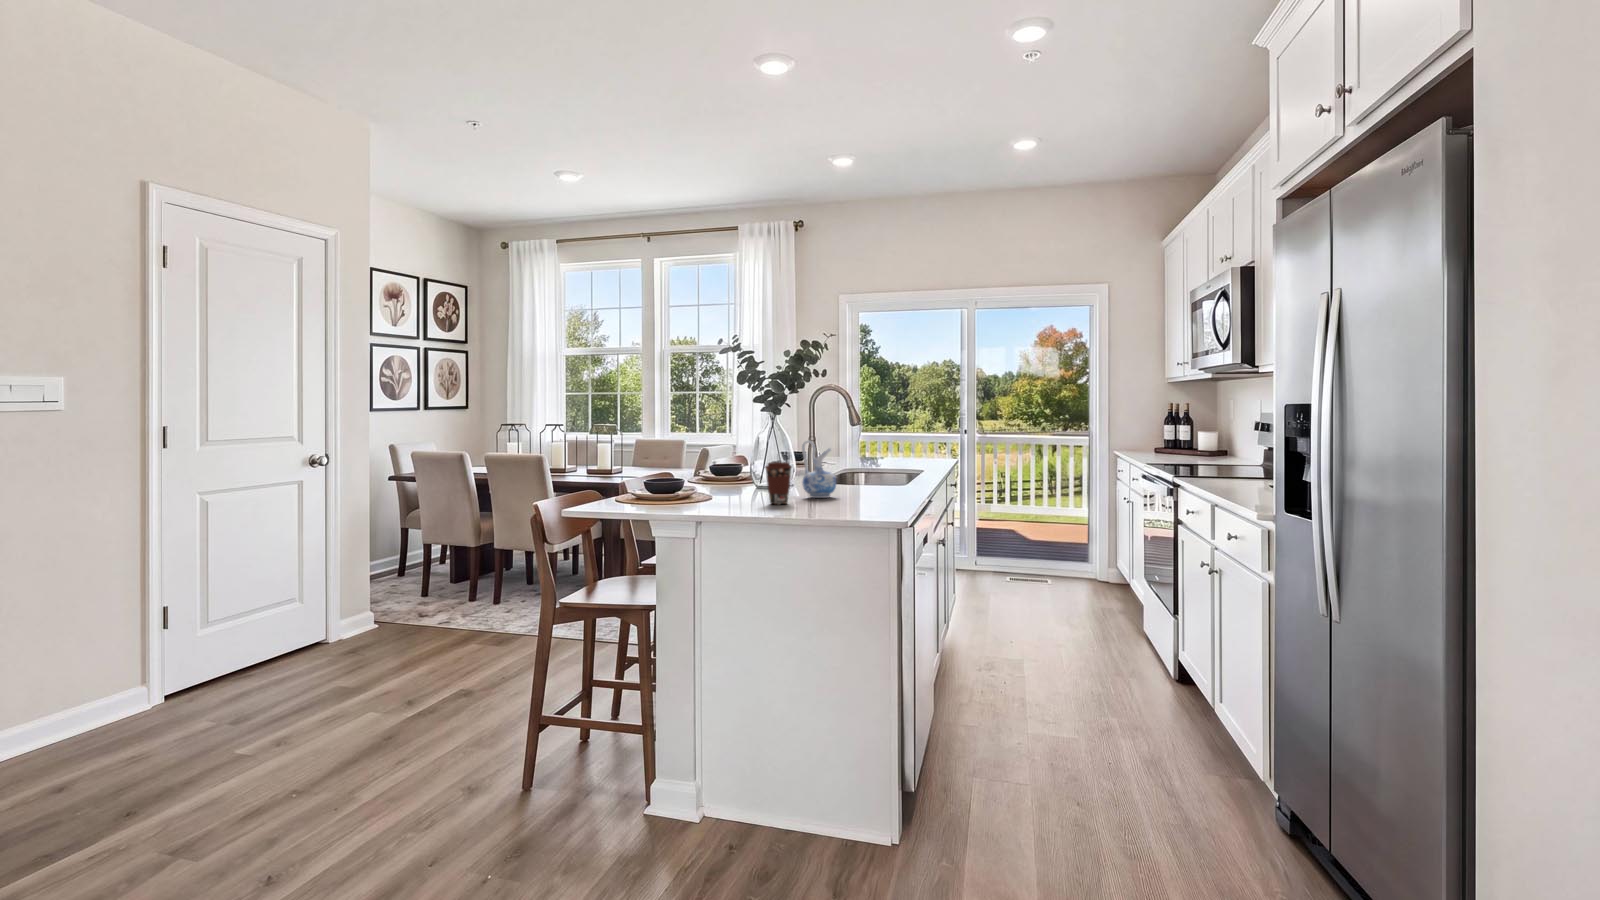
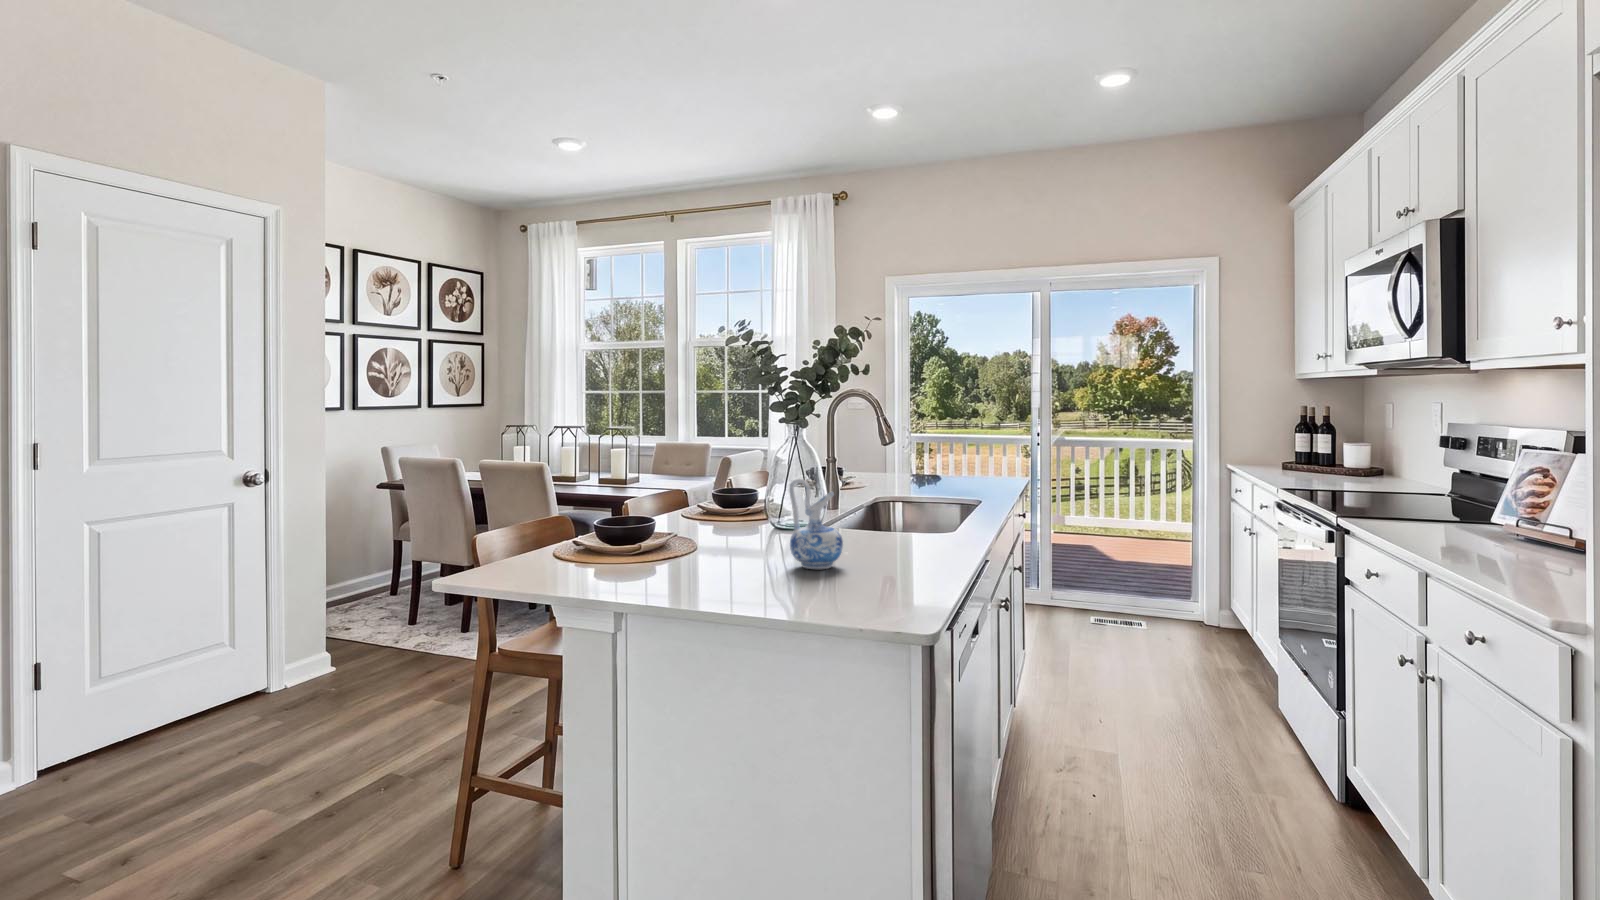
coffee cup: present [765,462,792,504] -> none [720,517,766,588]

